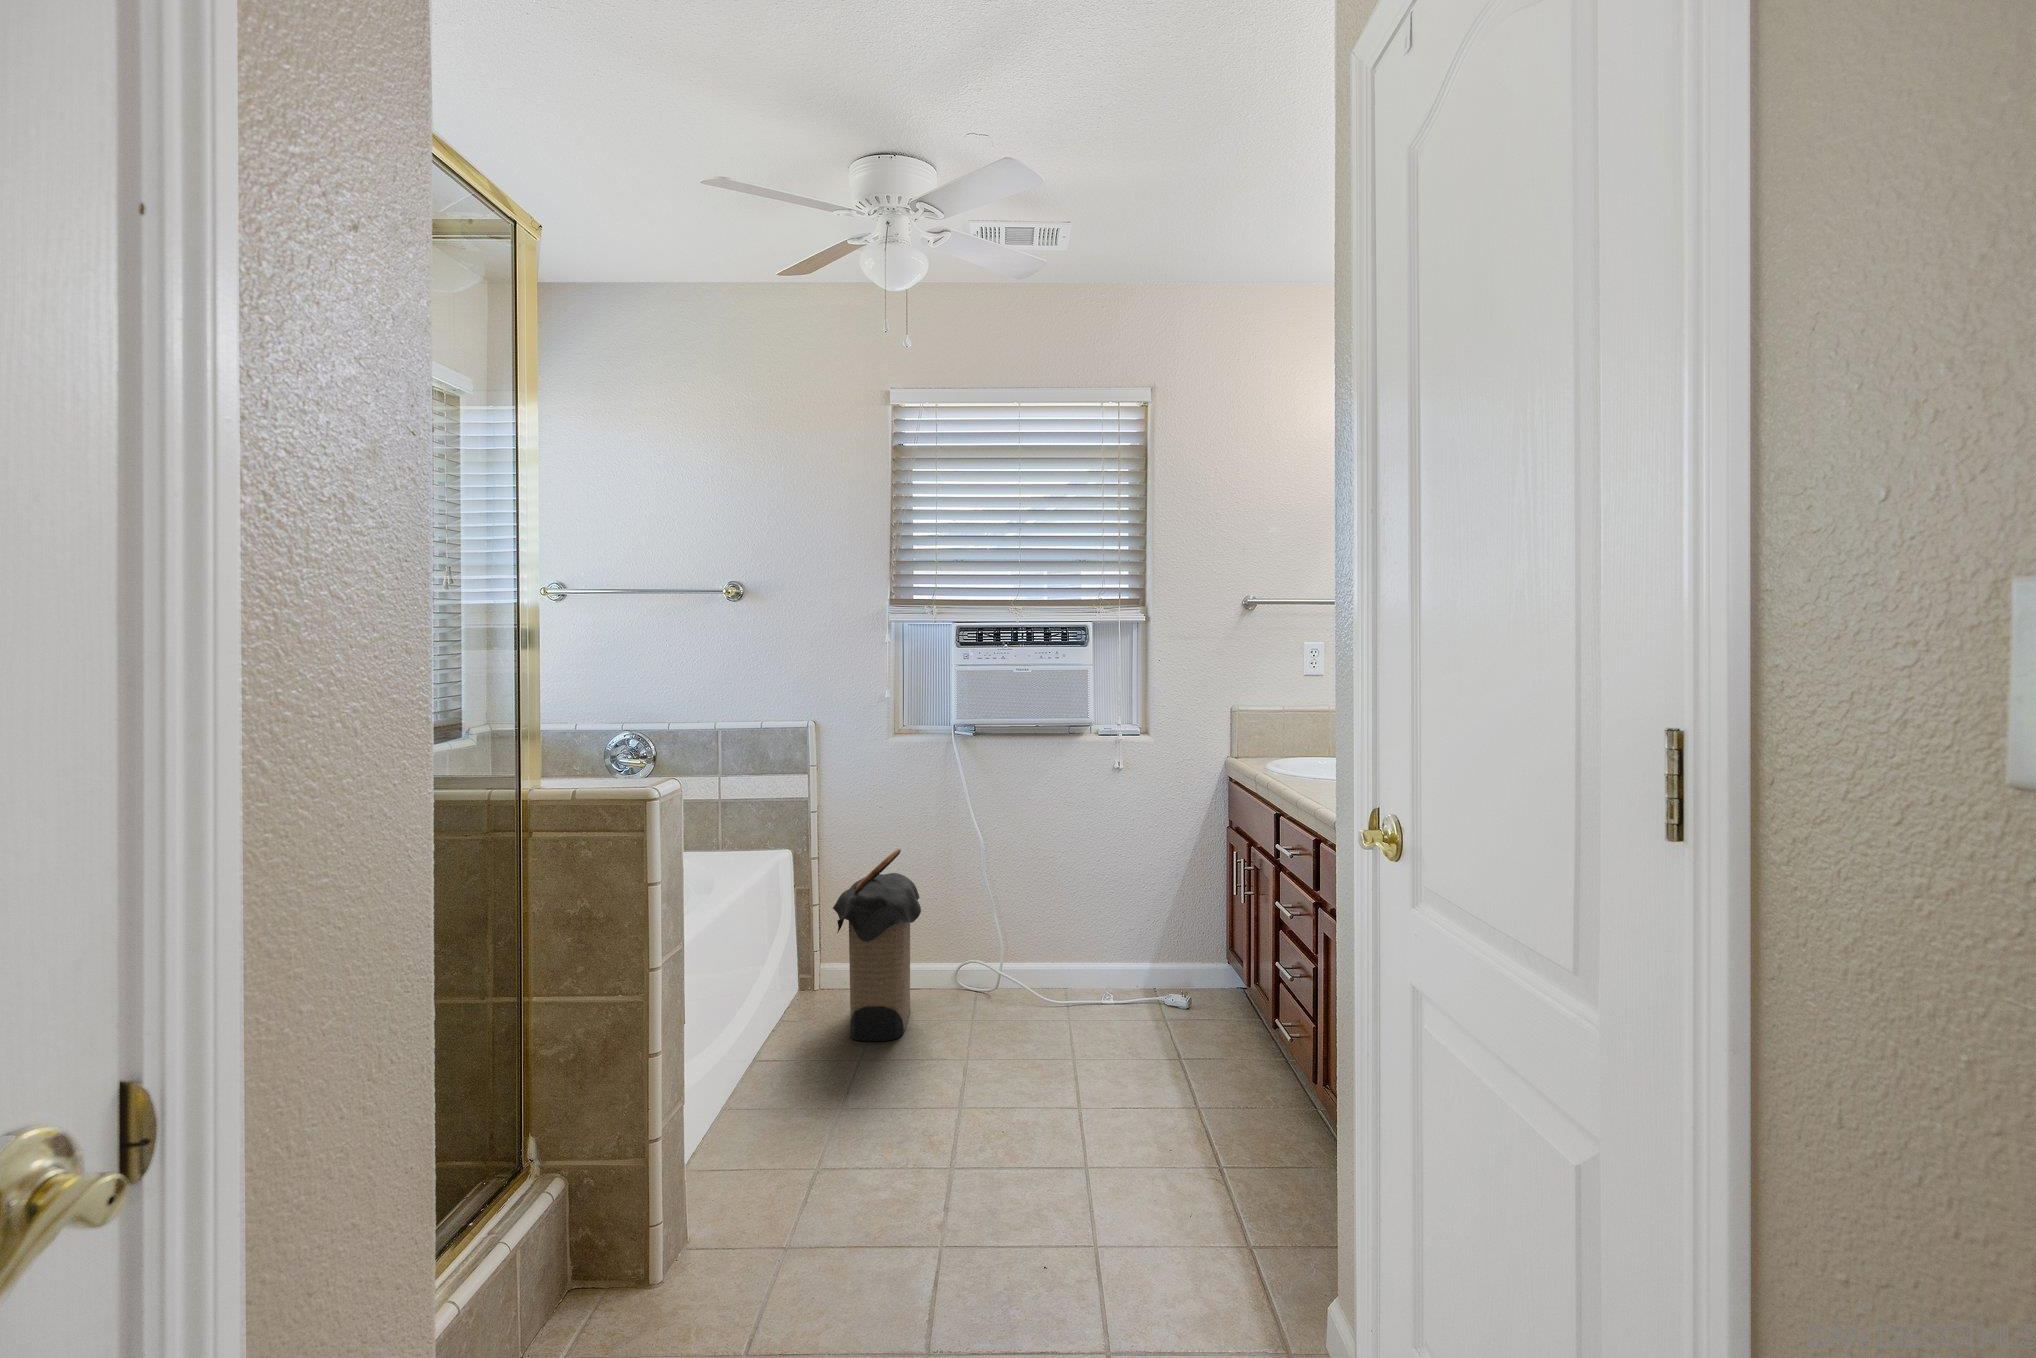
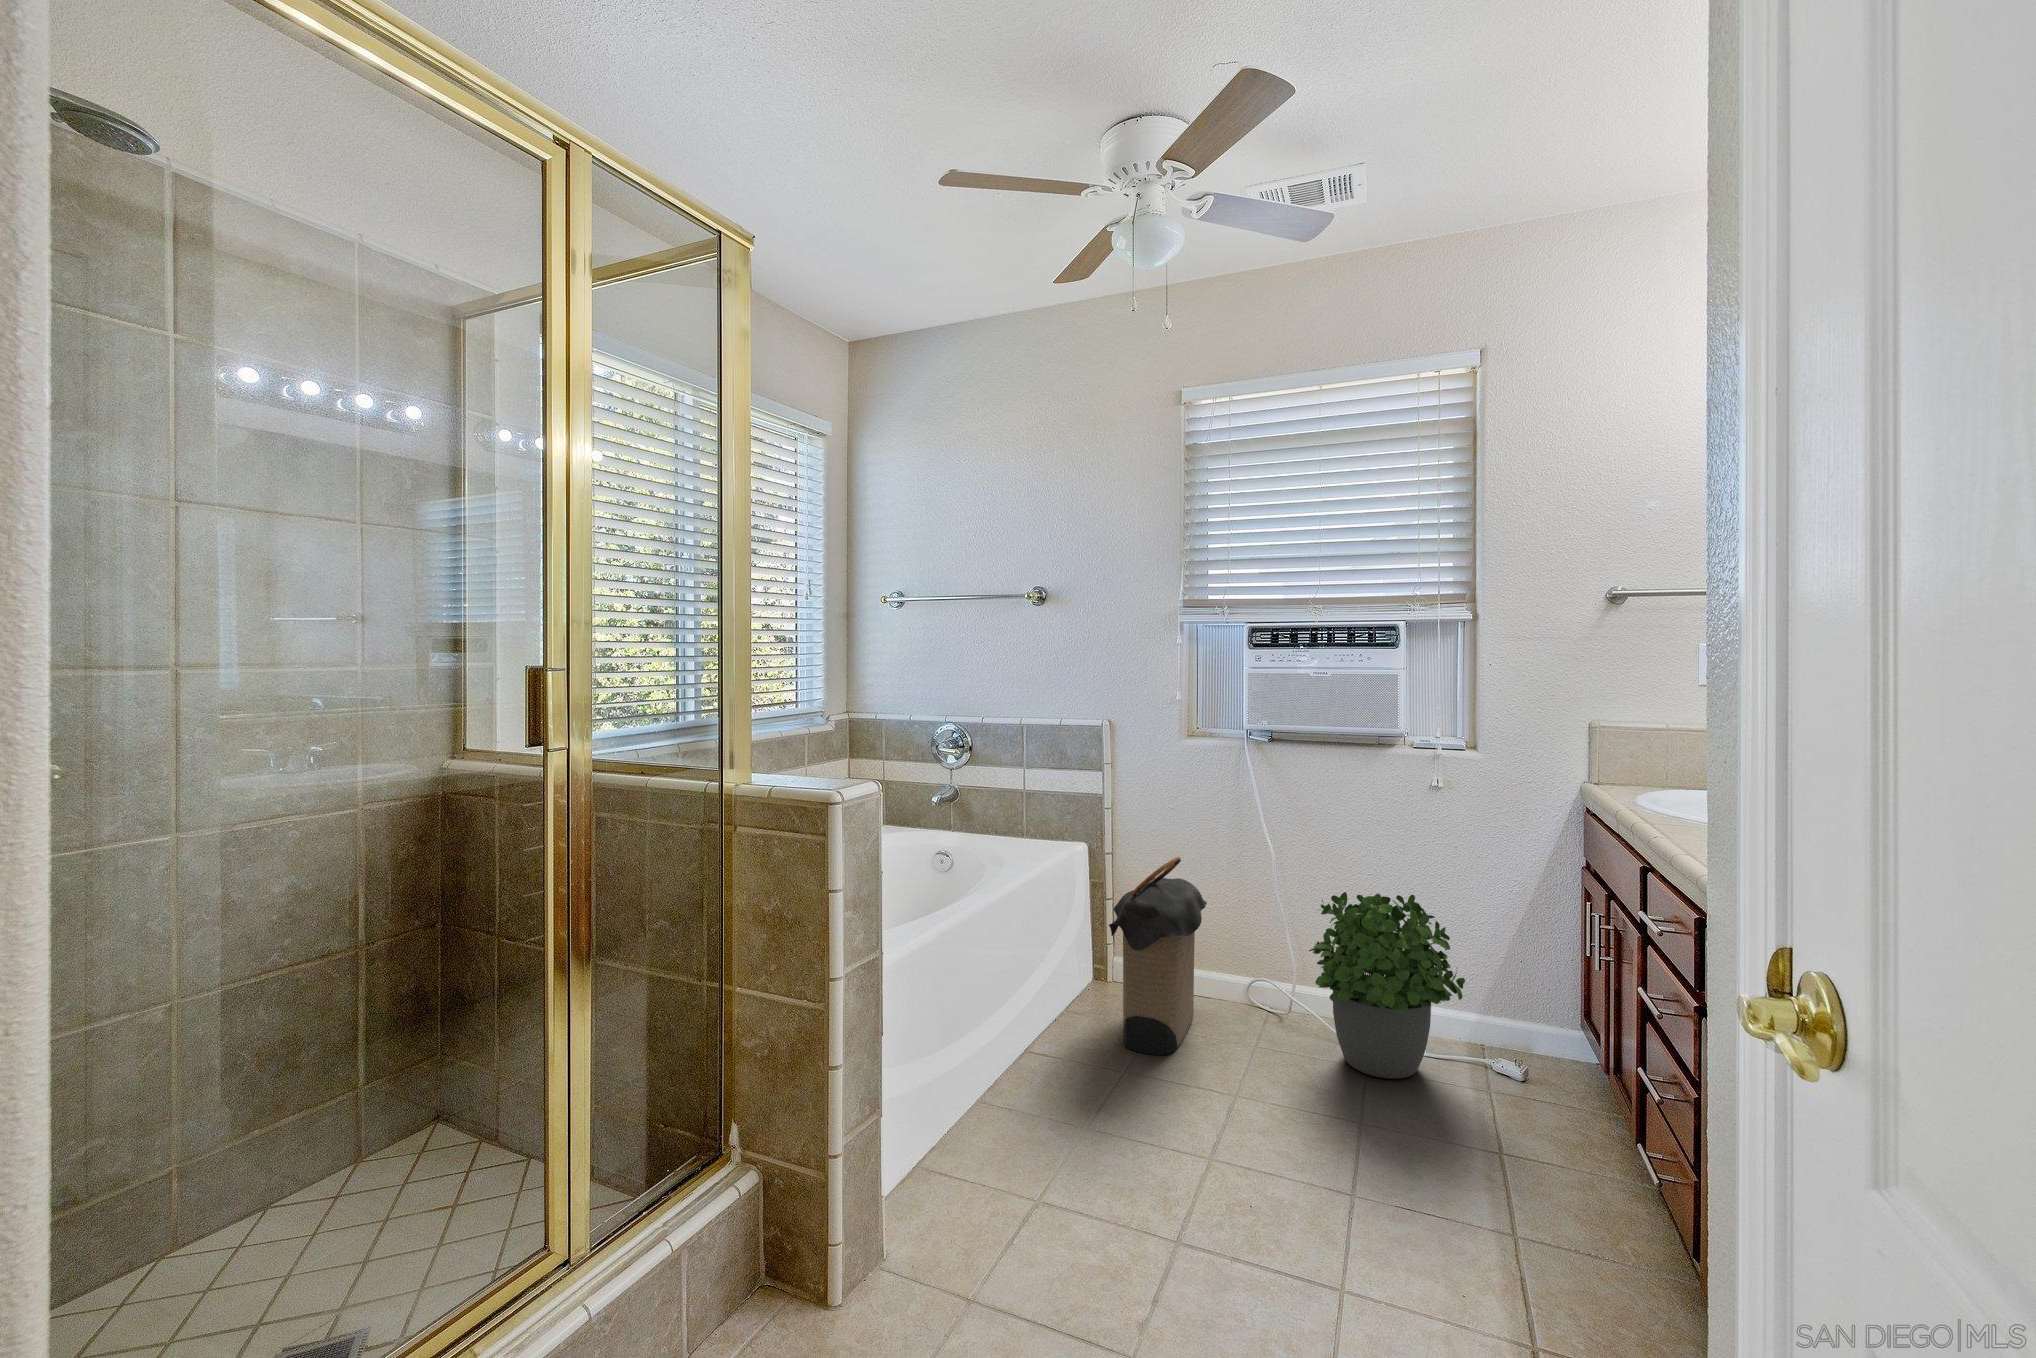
potted plant: none [1017,863,1147,1025] -> present [1309,892,1465,1079]

